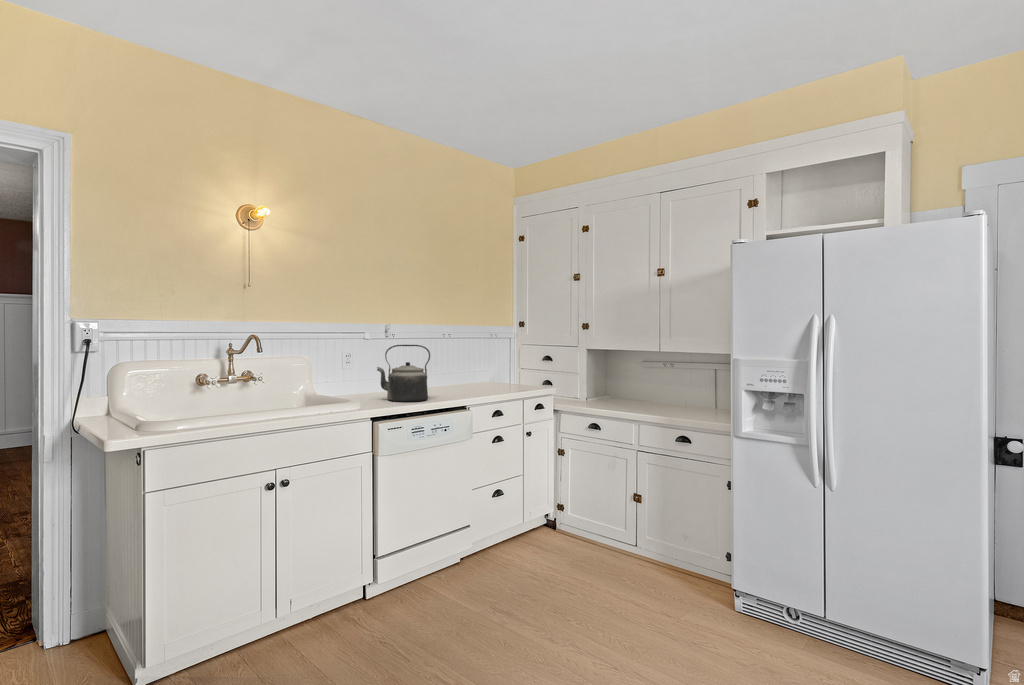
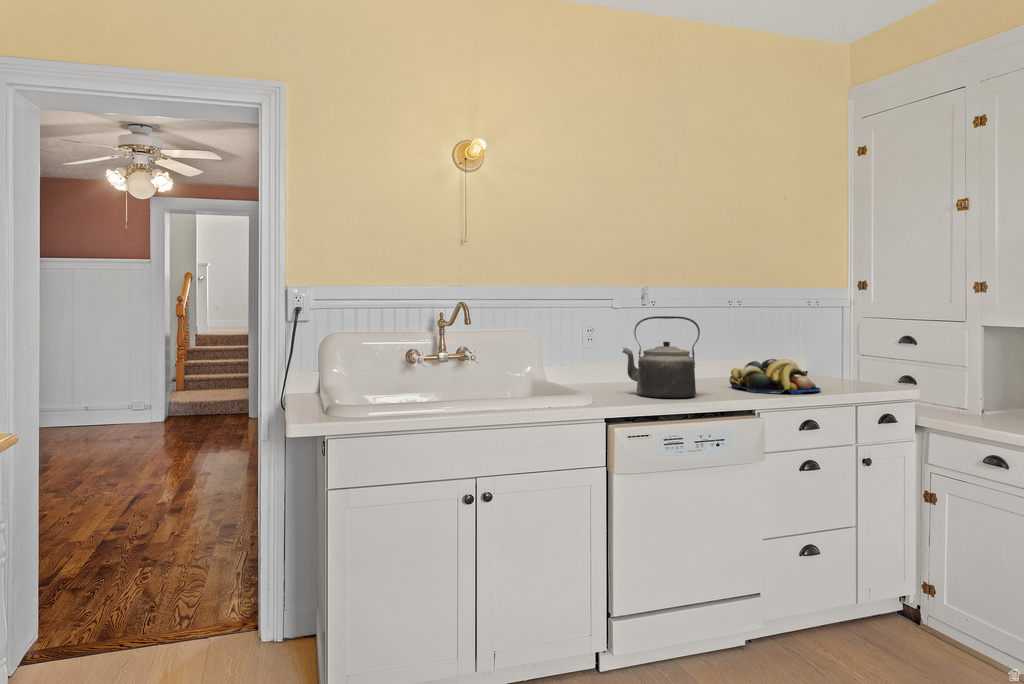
fruit bowl: none [445,371,501,394] -> present [730,359,821,394]

